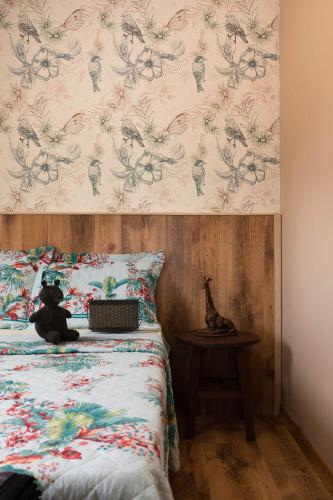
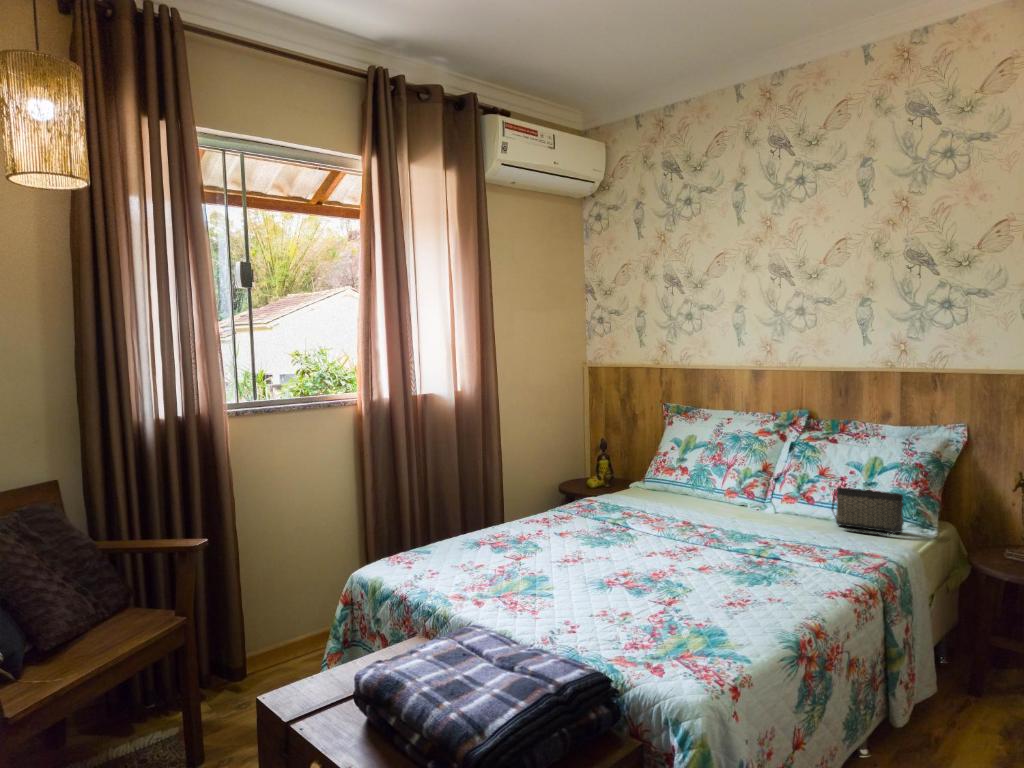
teddy bear: present [29,279,80,343] -> none [753,464,812,539]

